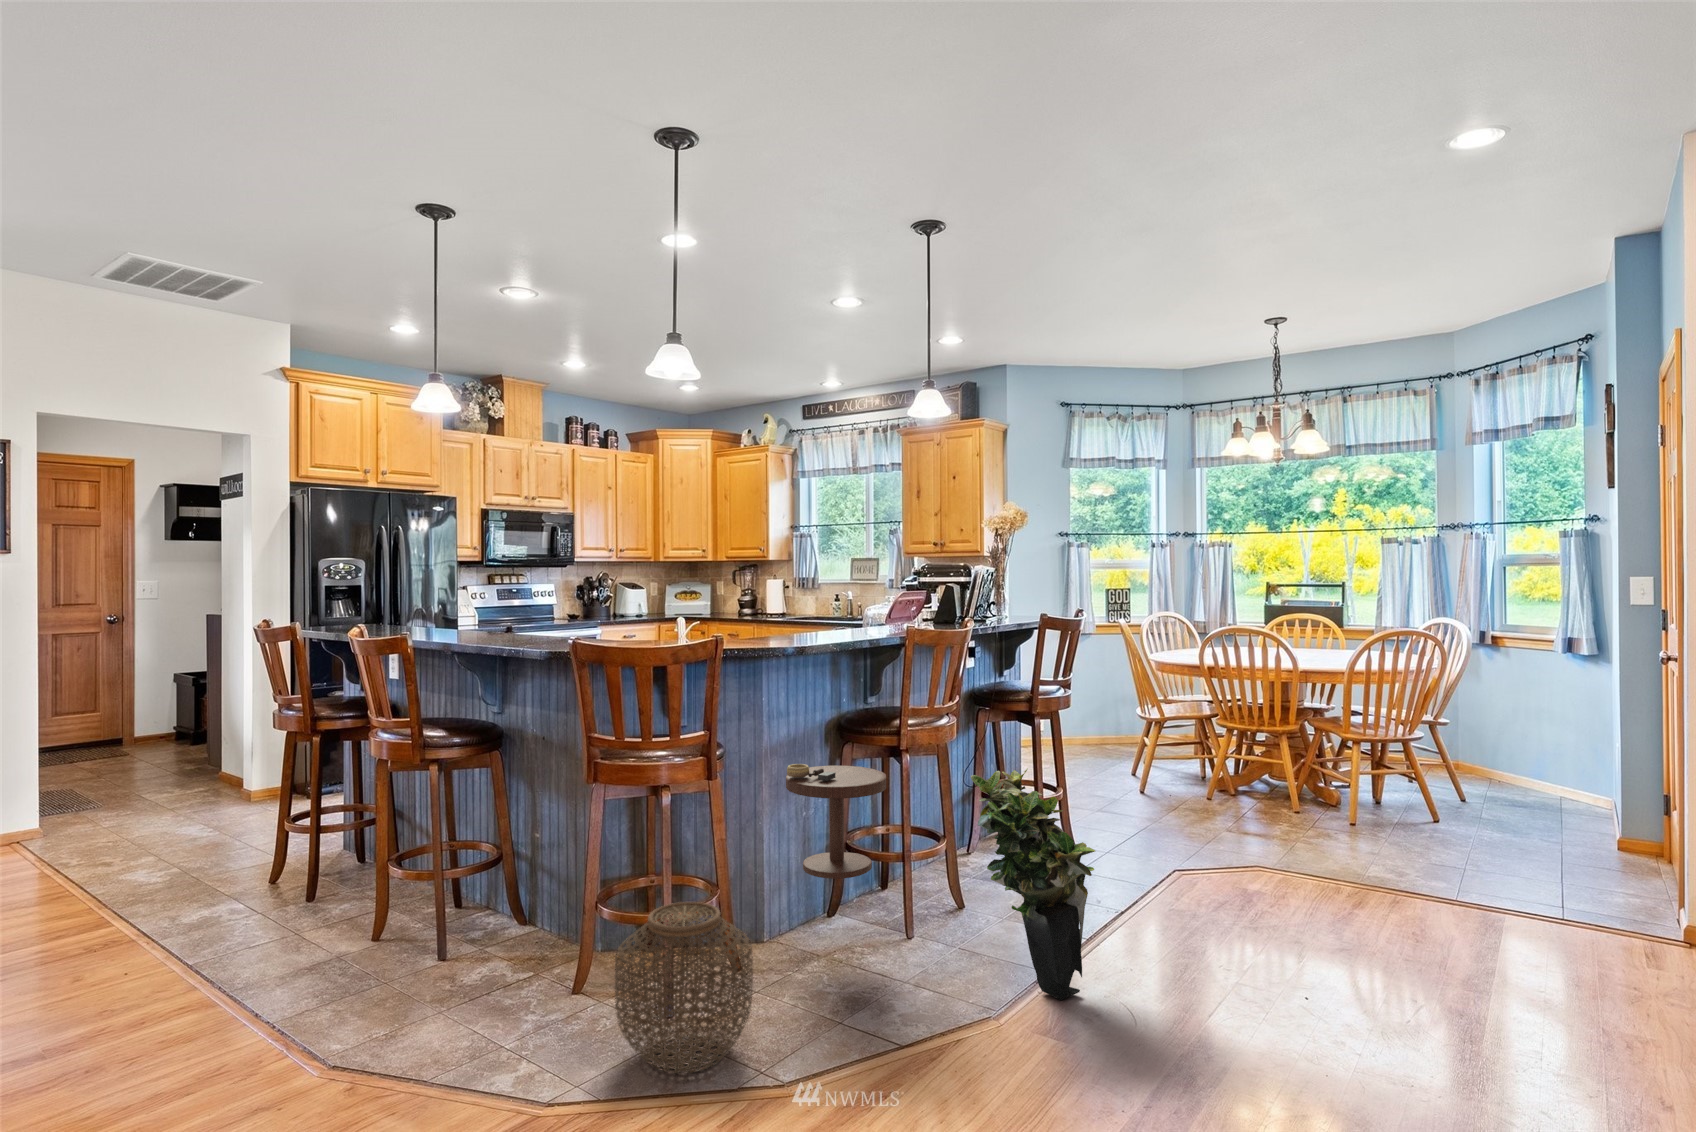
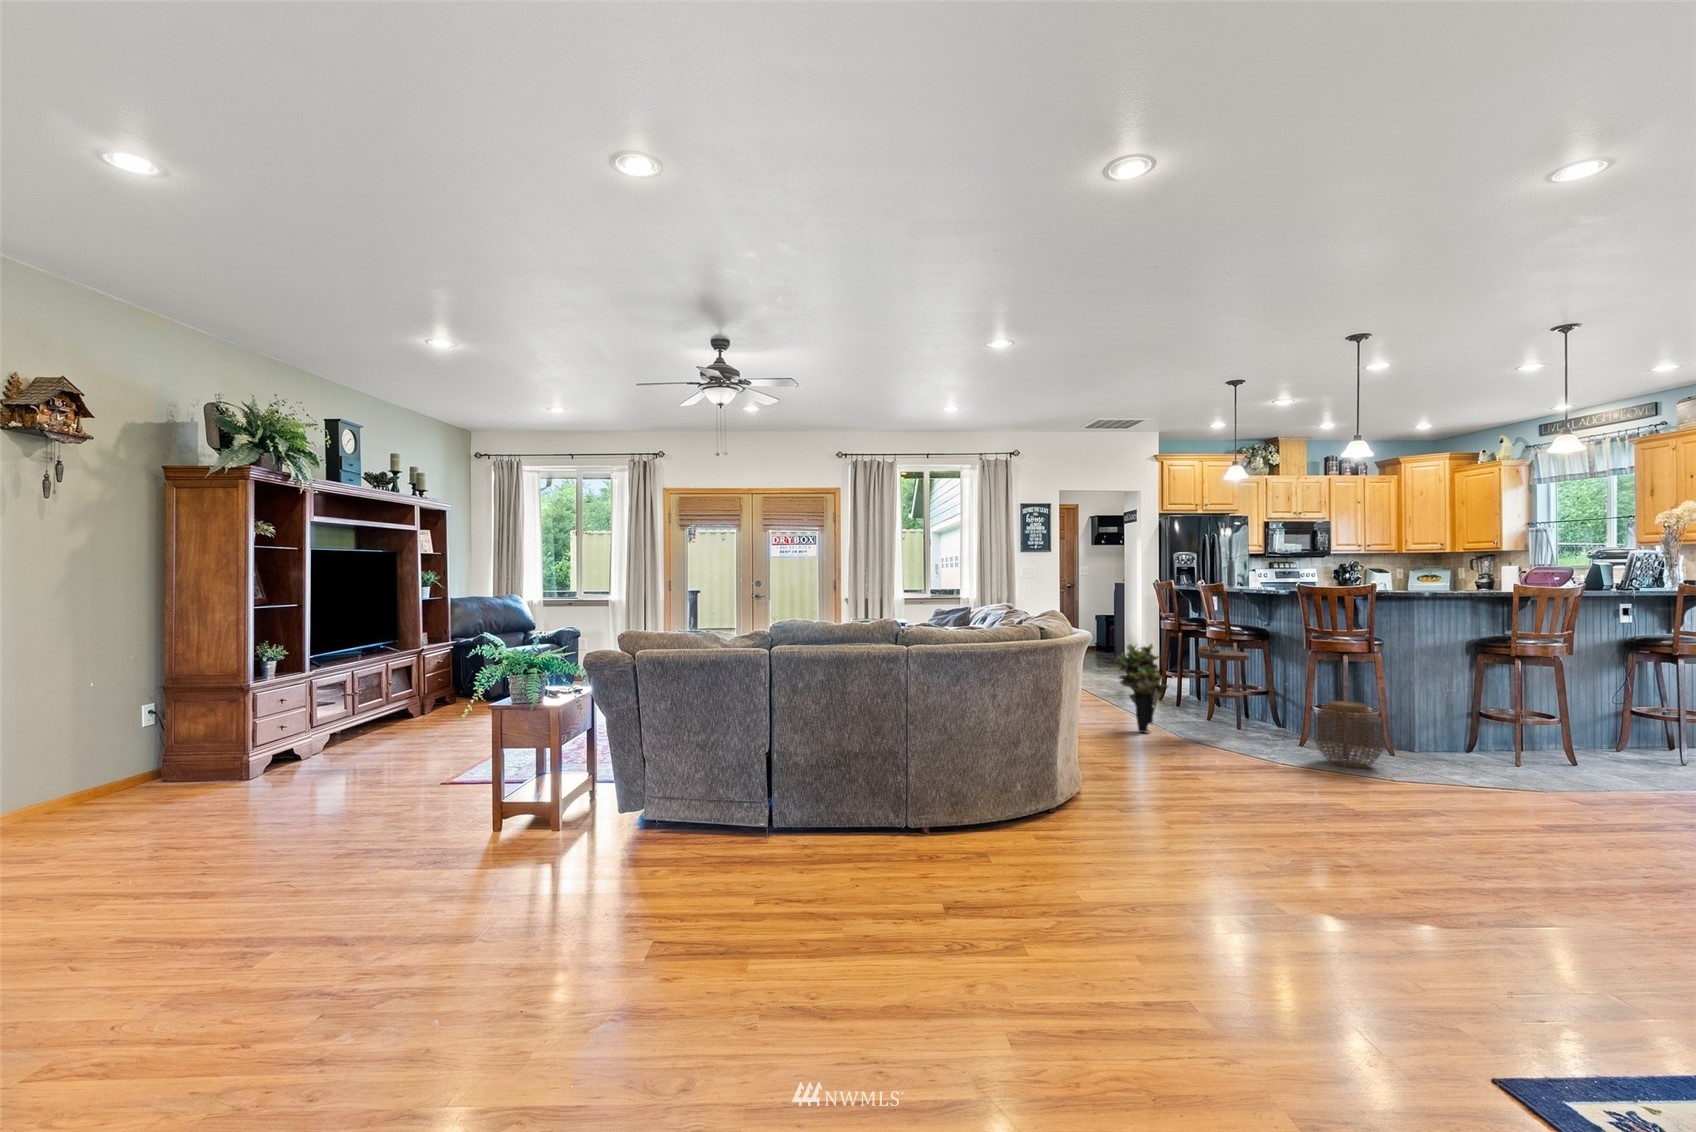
side table: present [786,764,886,879] -> present [1198,646,1250,698]
potted plant: present [971,769,1095,1000] -> present [1116,644,1168,733]

